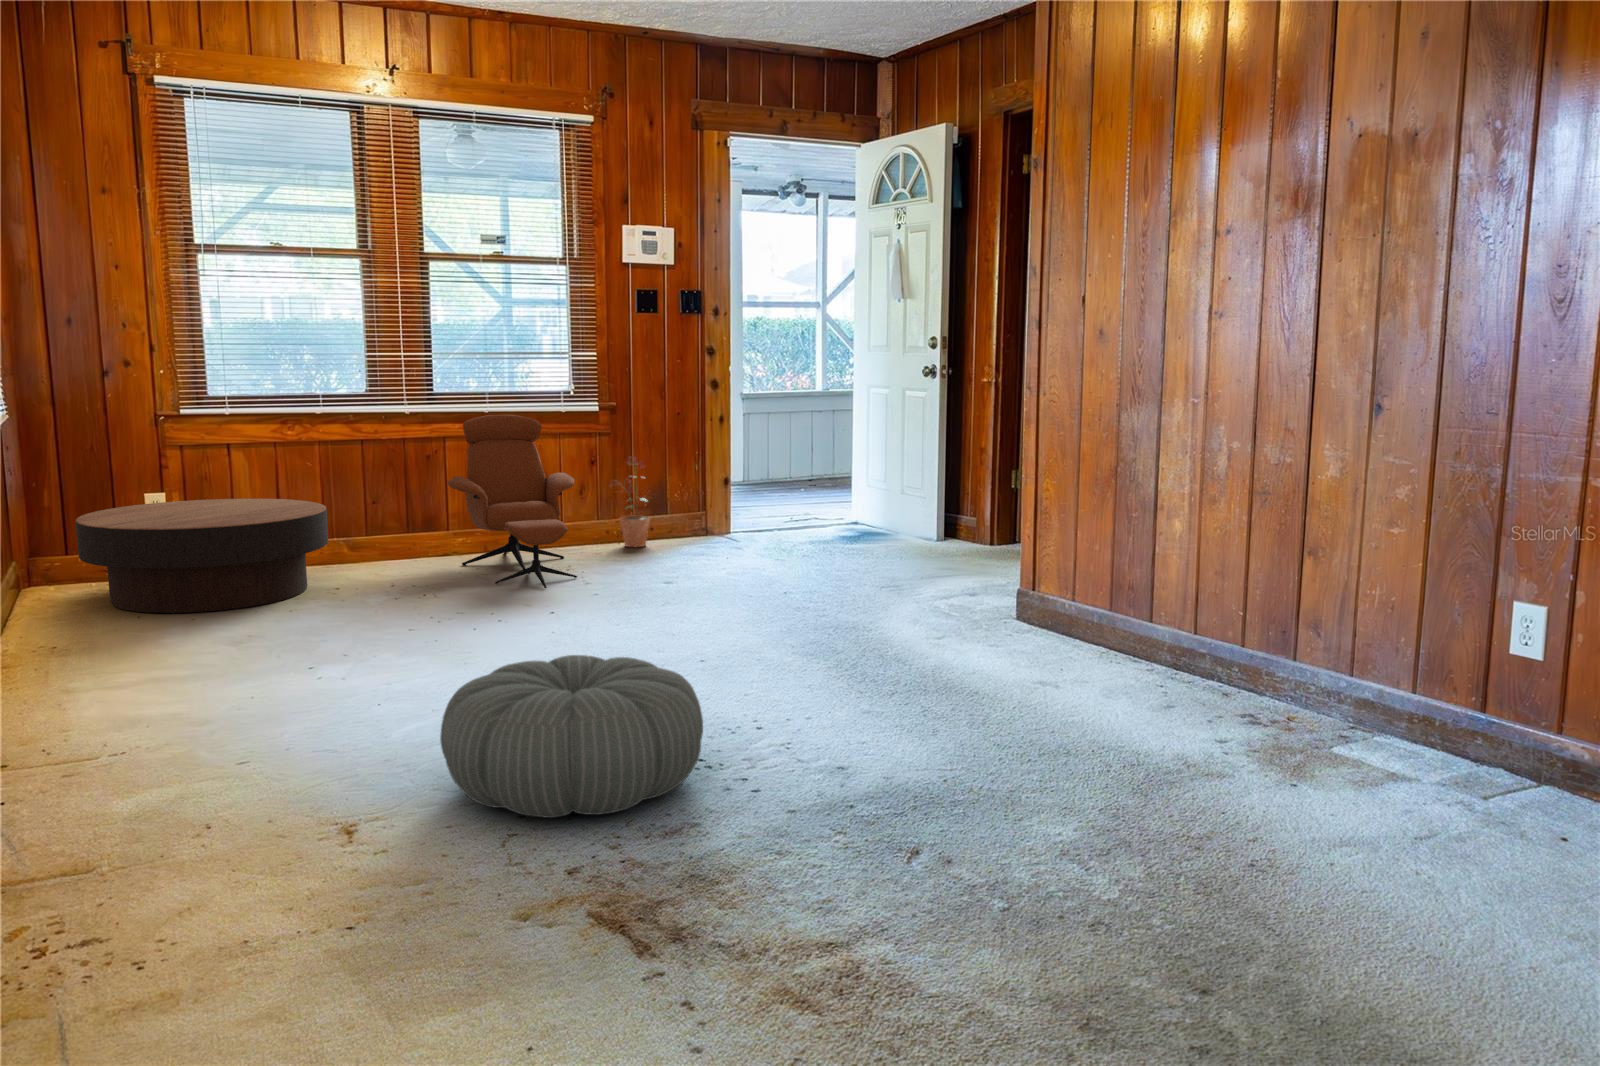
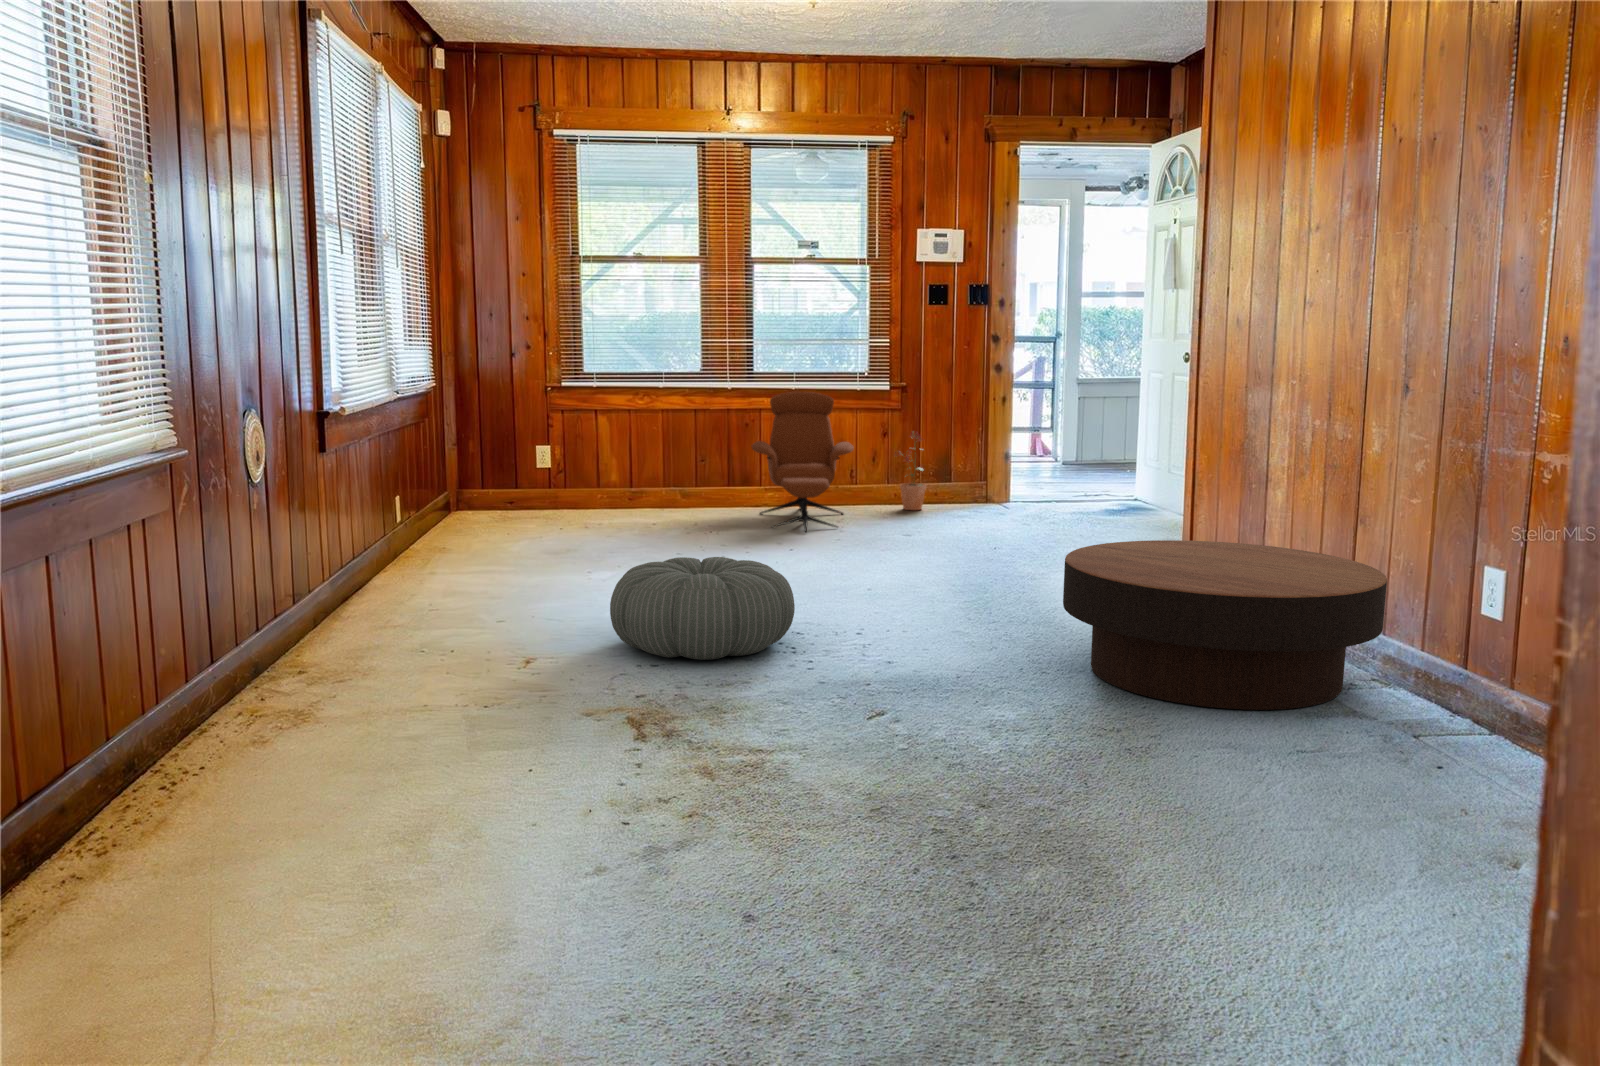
coffee table: present [76,499,328,613] -> present [1063,540,1387,710]

